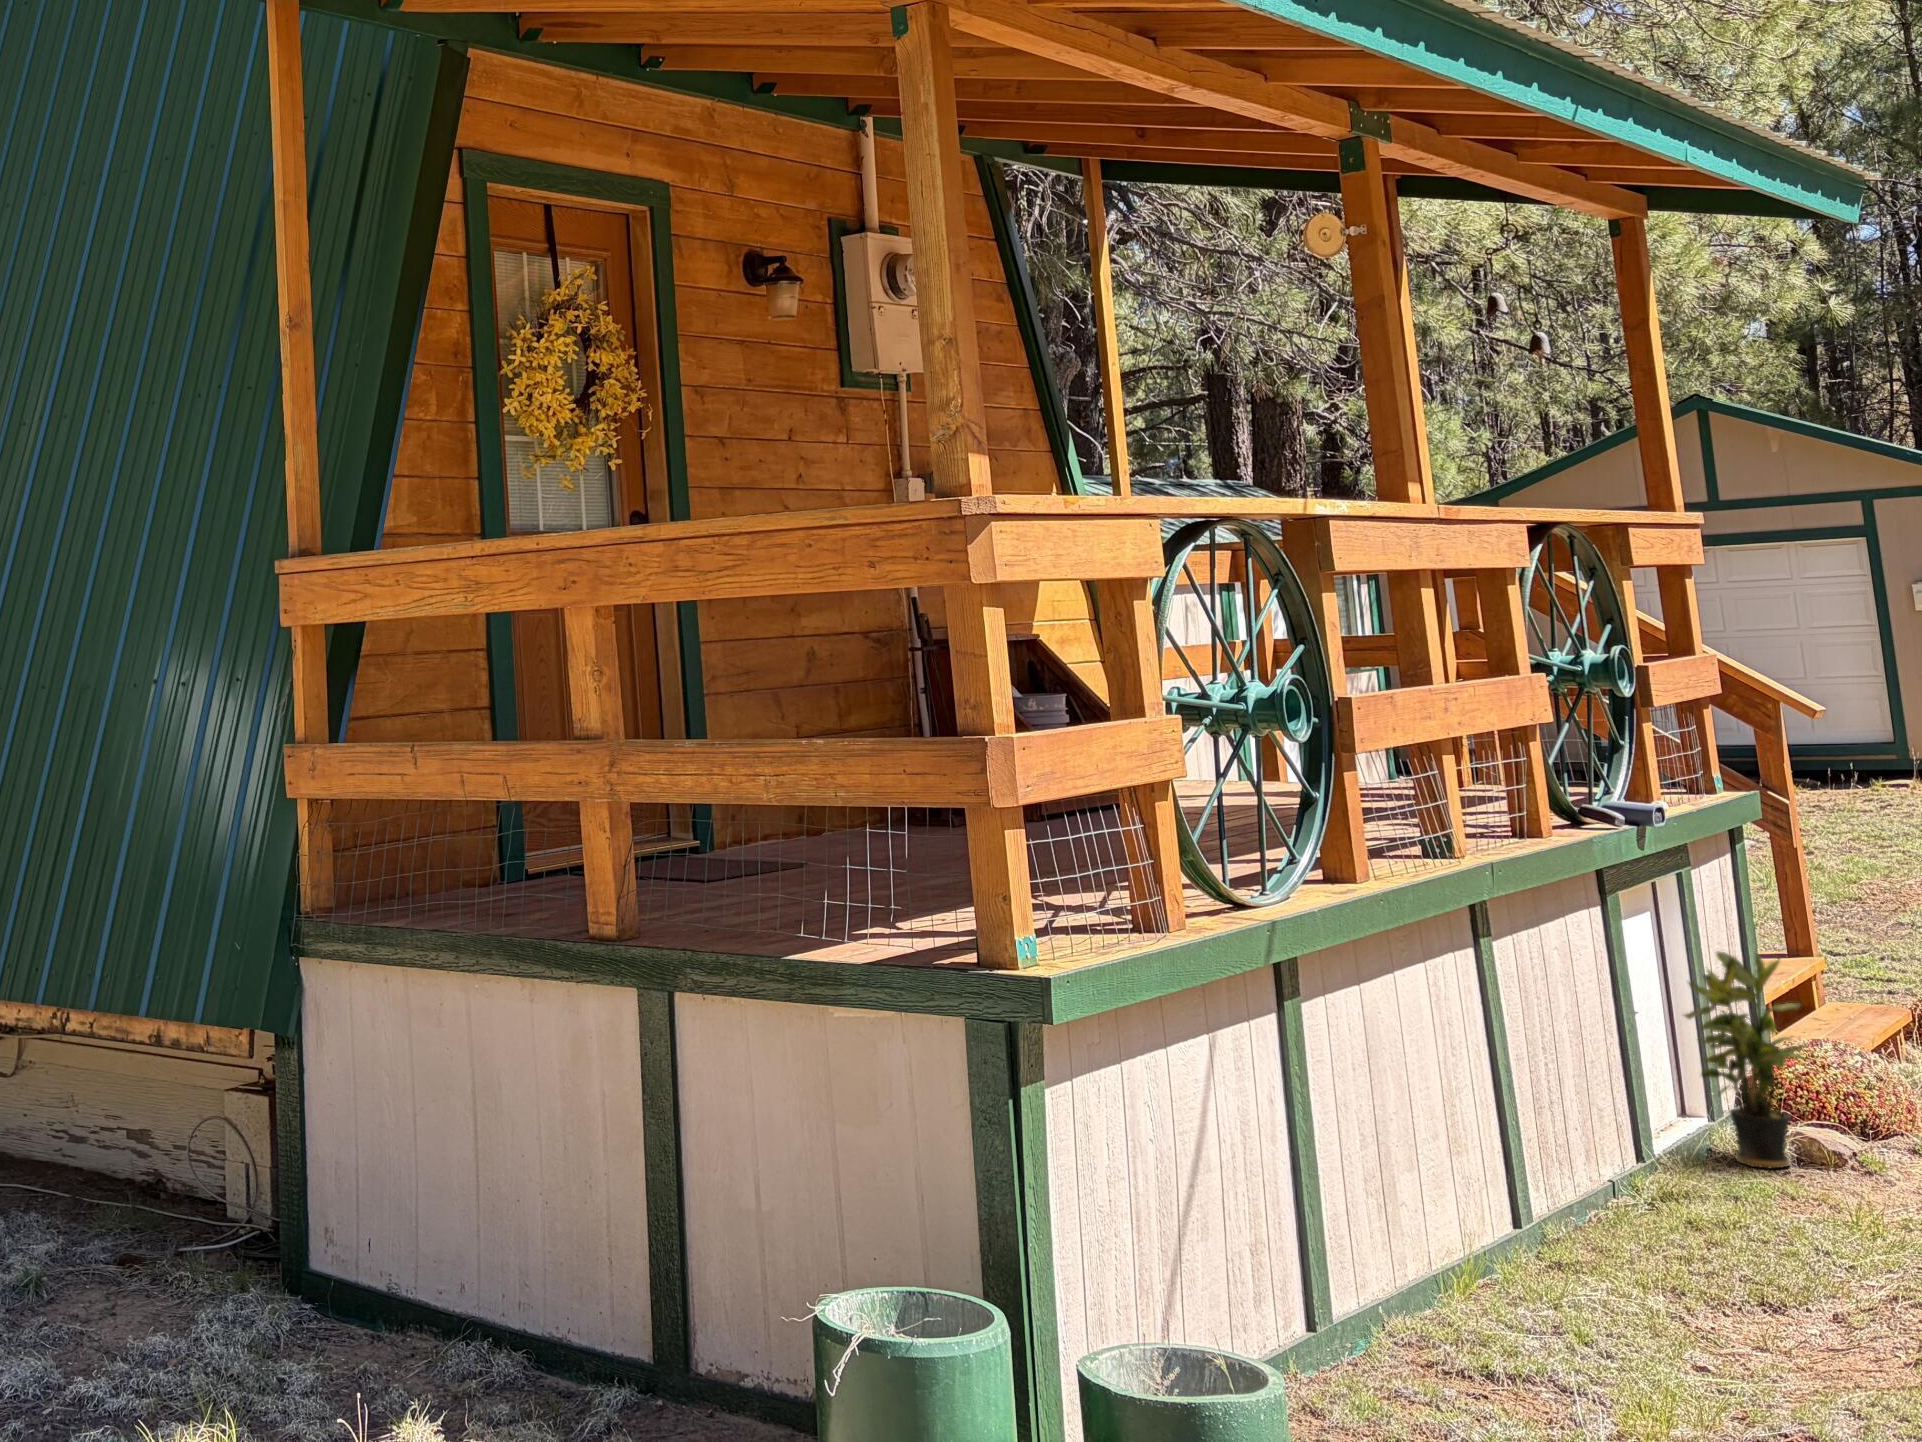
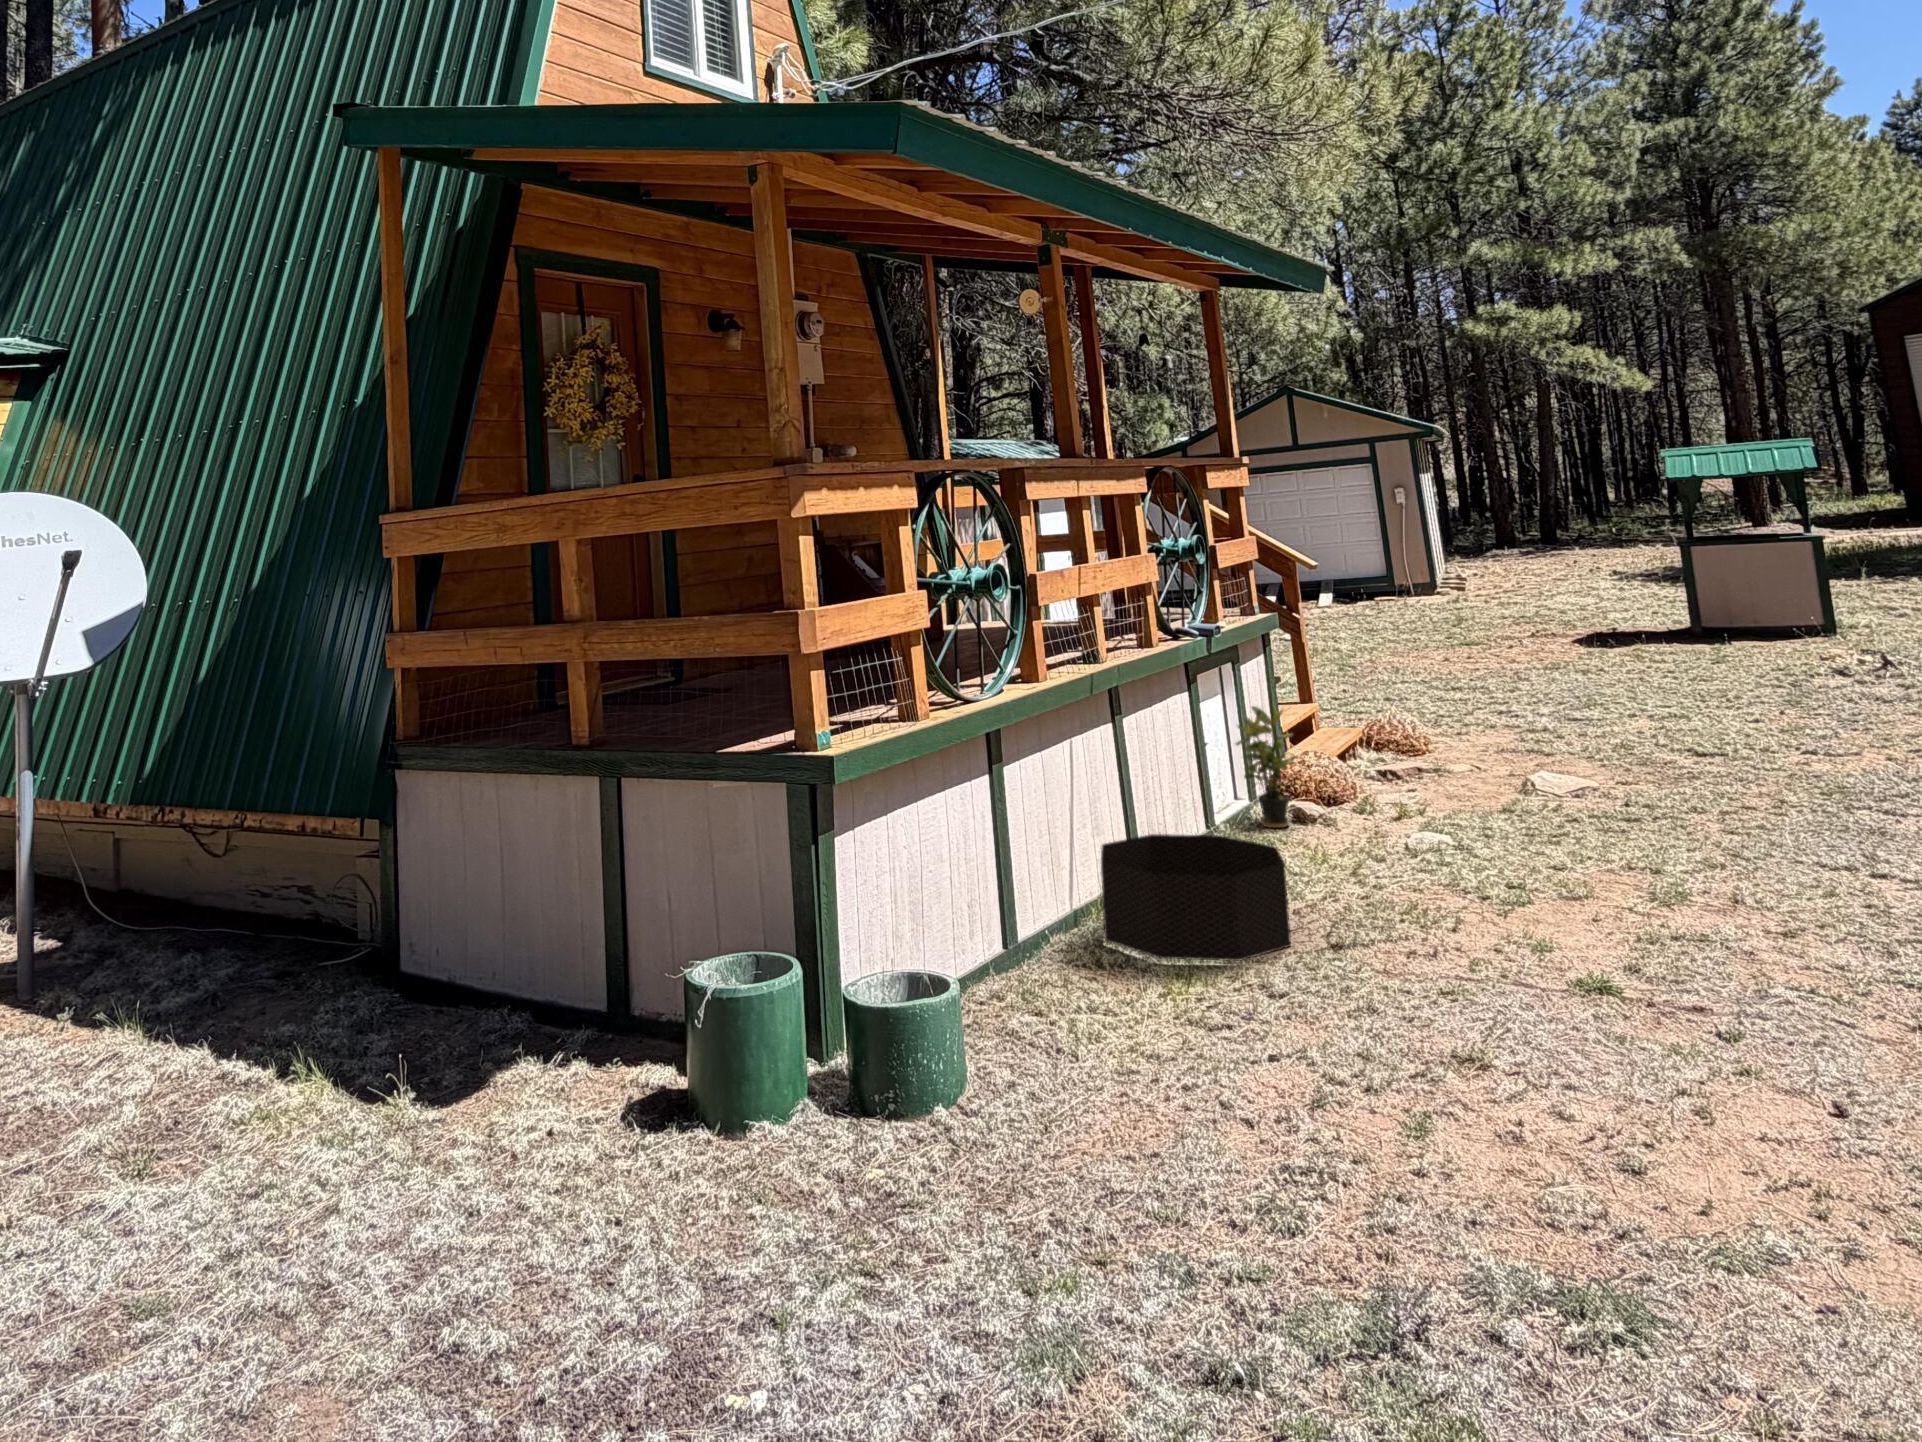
basket: none [1463,1154,1831,1378] -> present [1101,834,1291,961]

